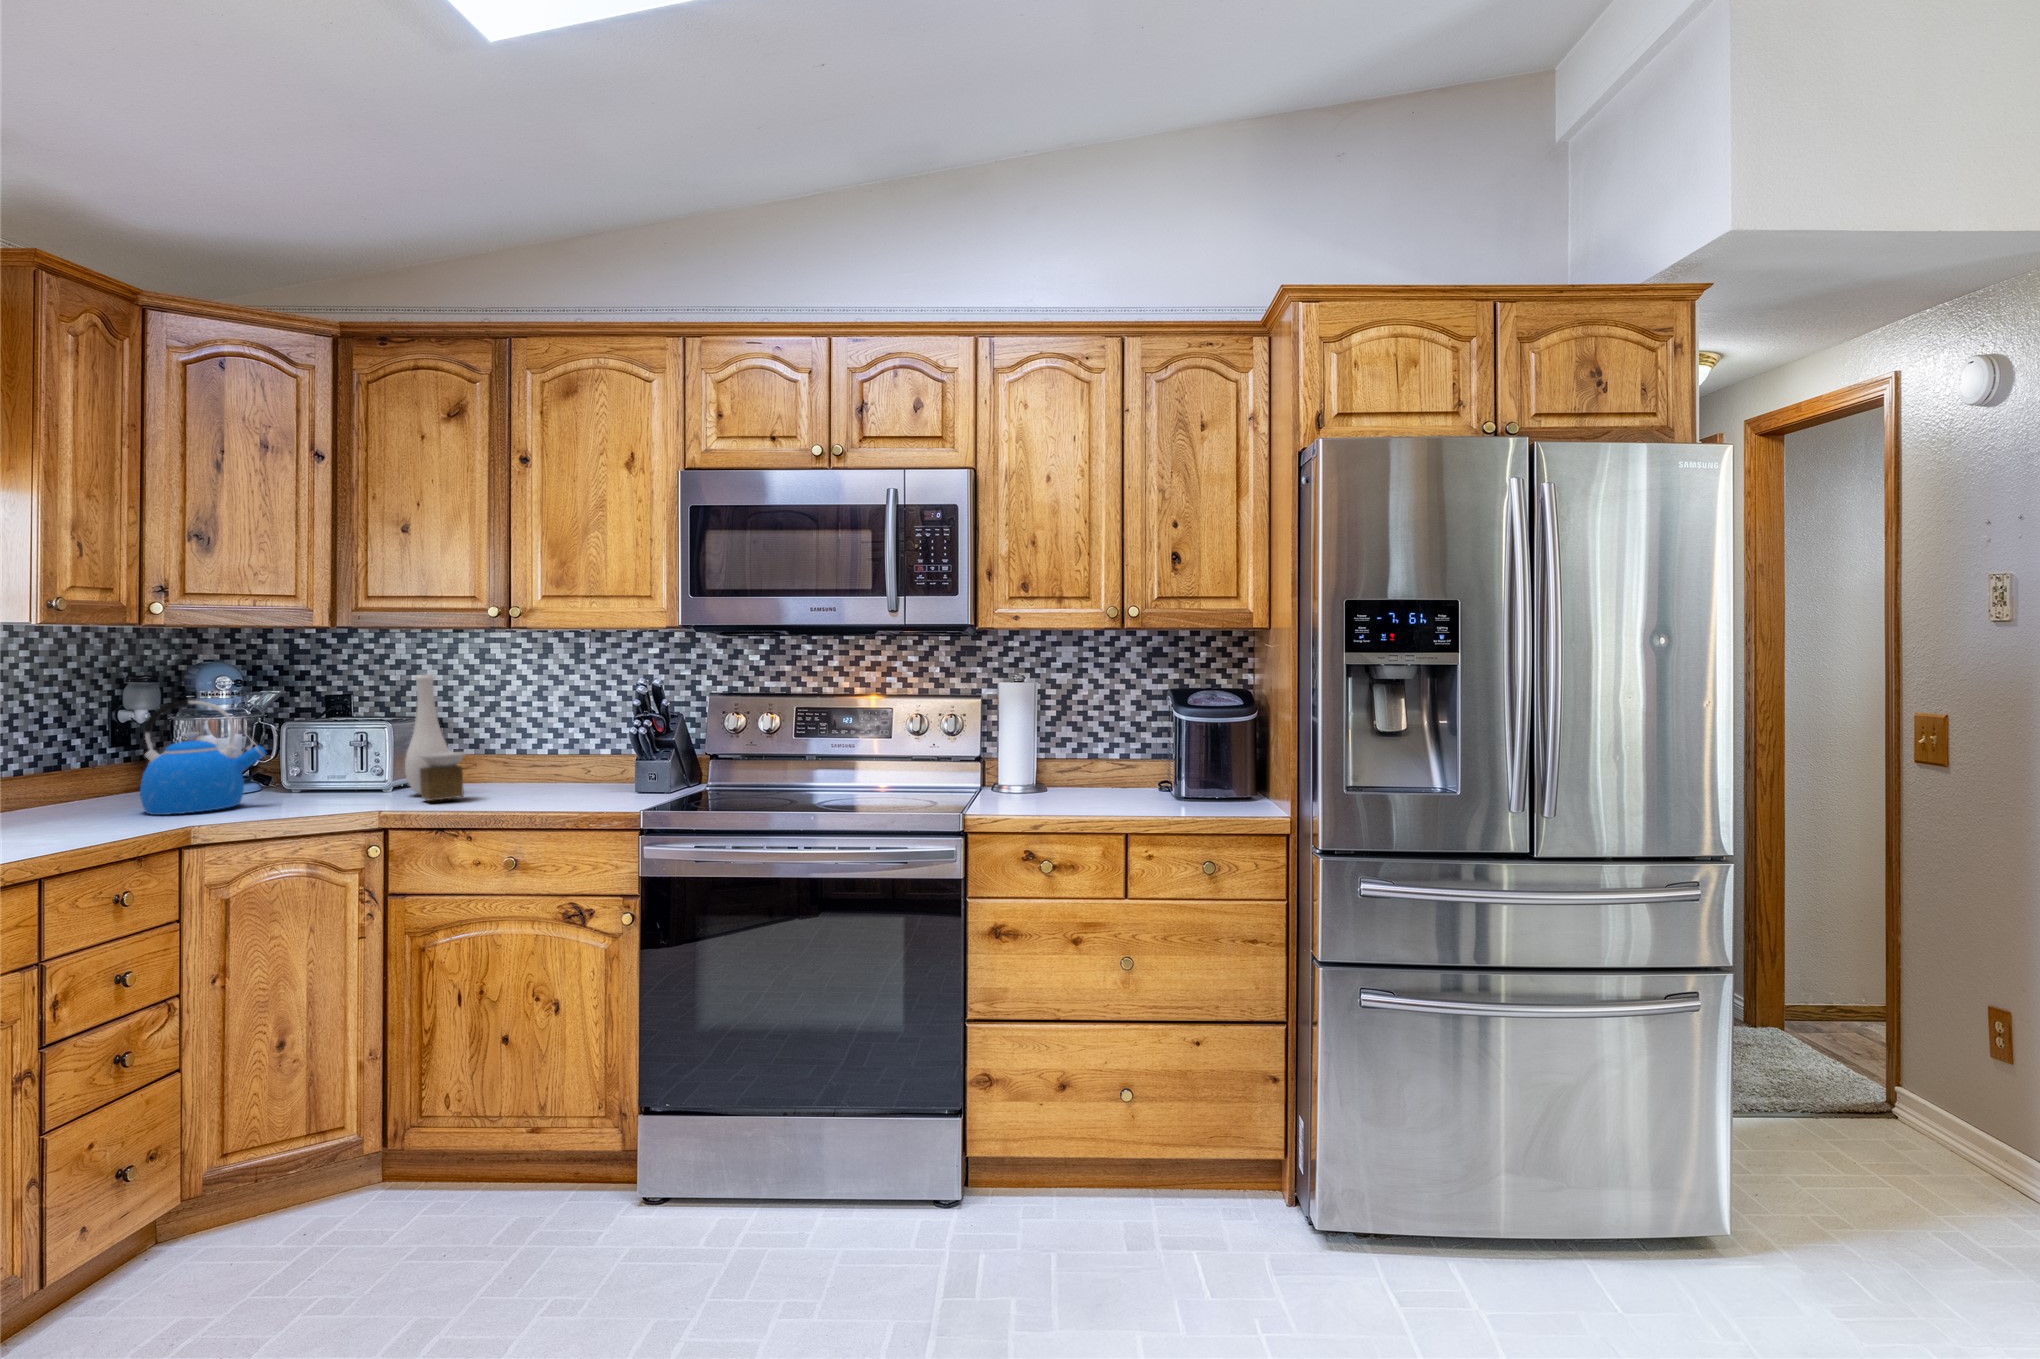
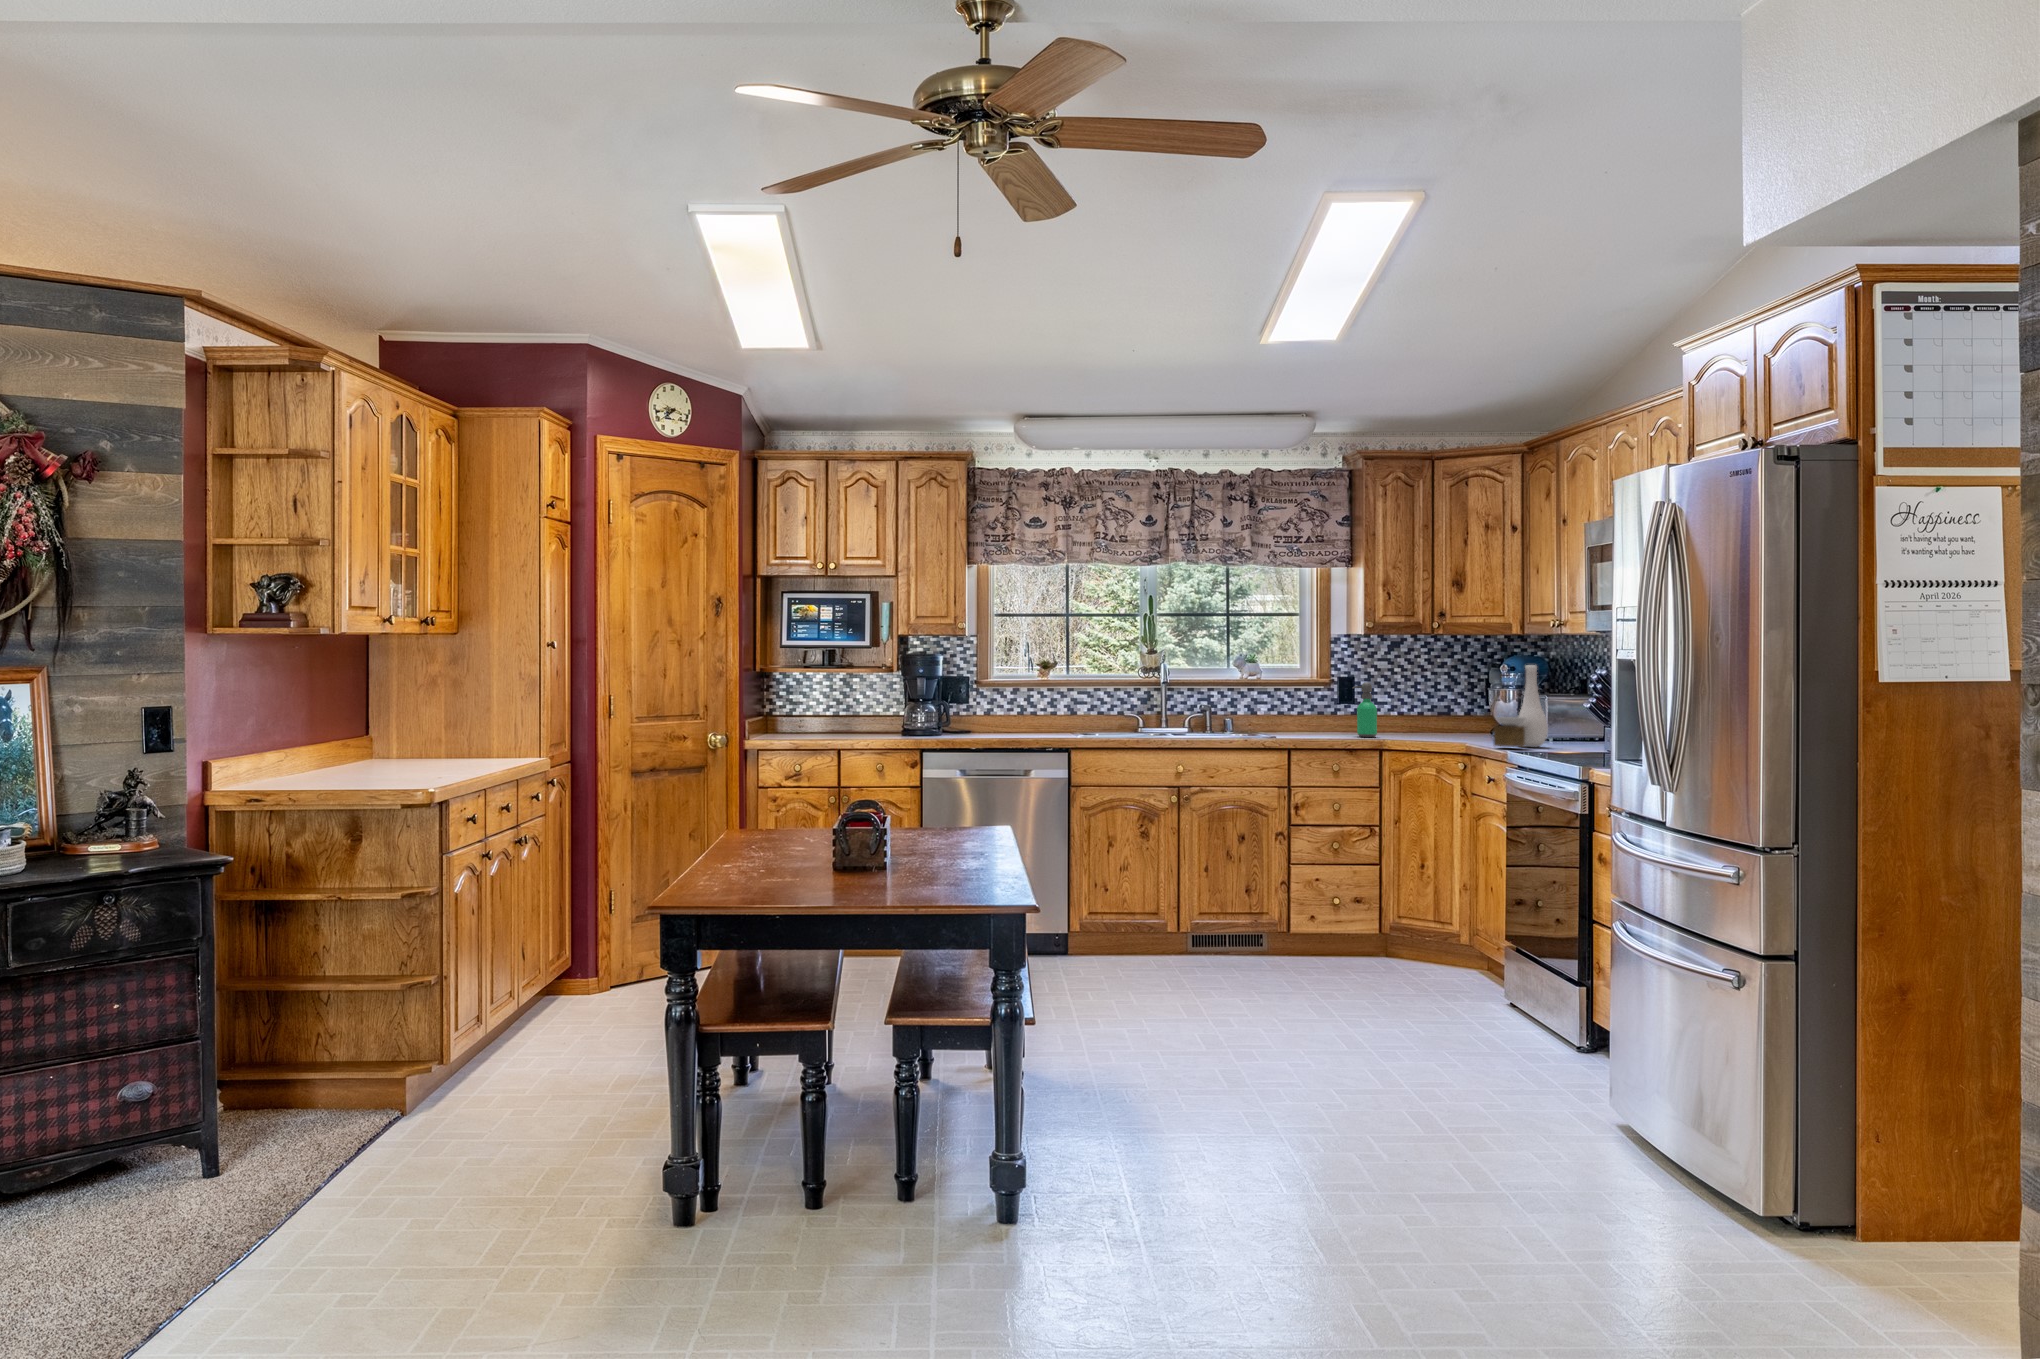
kettle: present [140,700,266,815] -> none [1412,676,1462,738]
soap dispenser: none [68,722,119,832] -> present [1353,682,1377,737]

